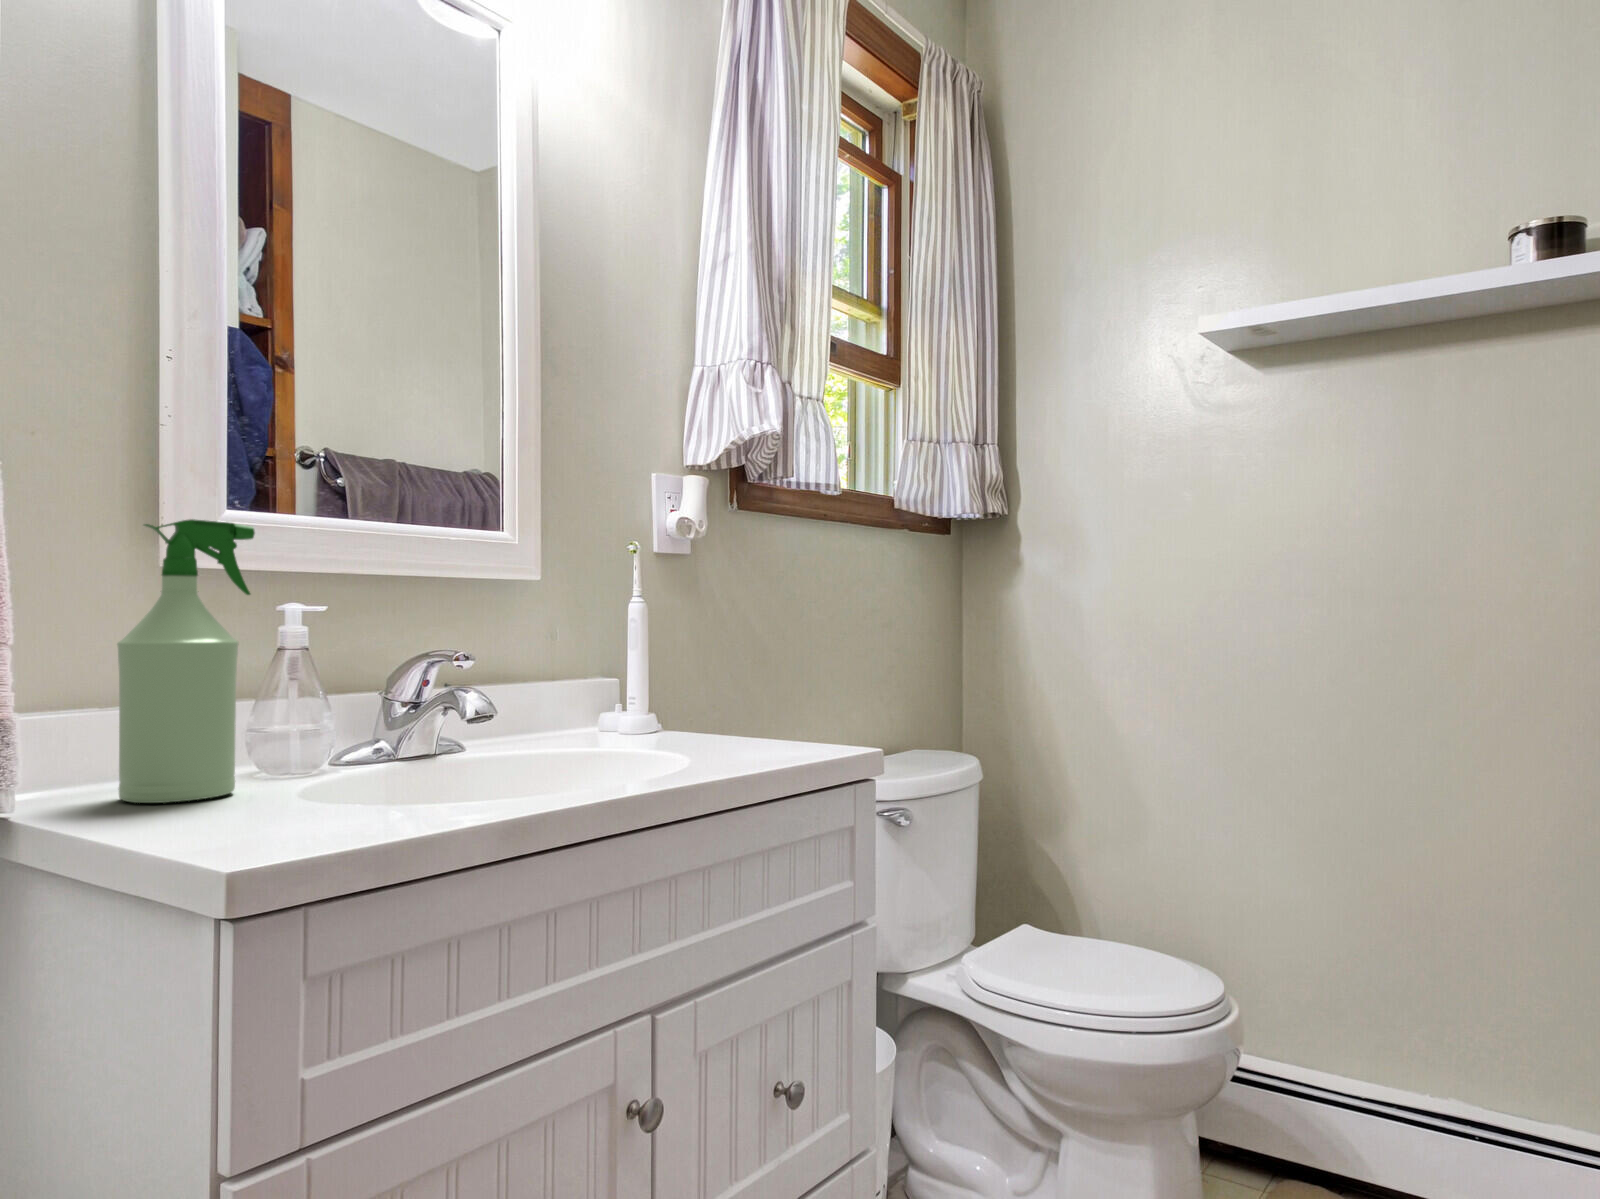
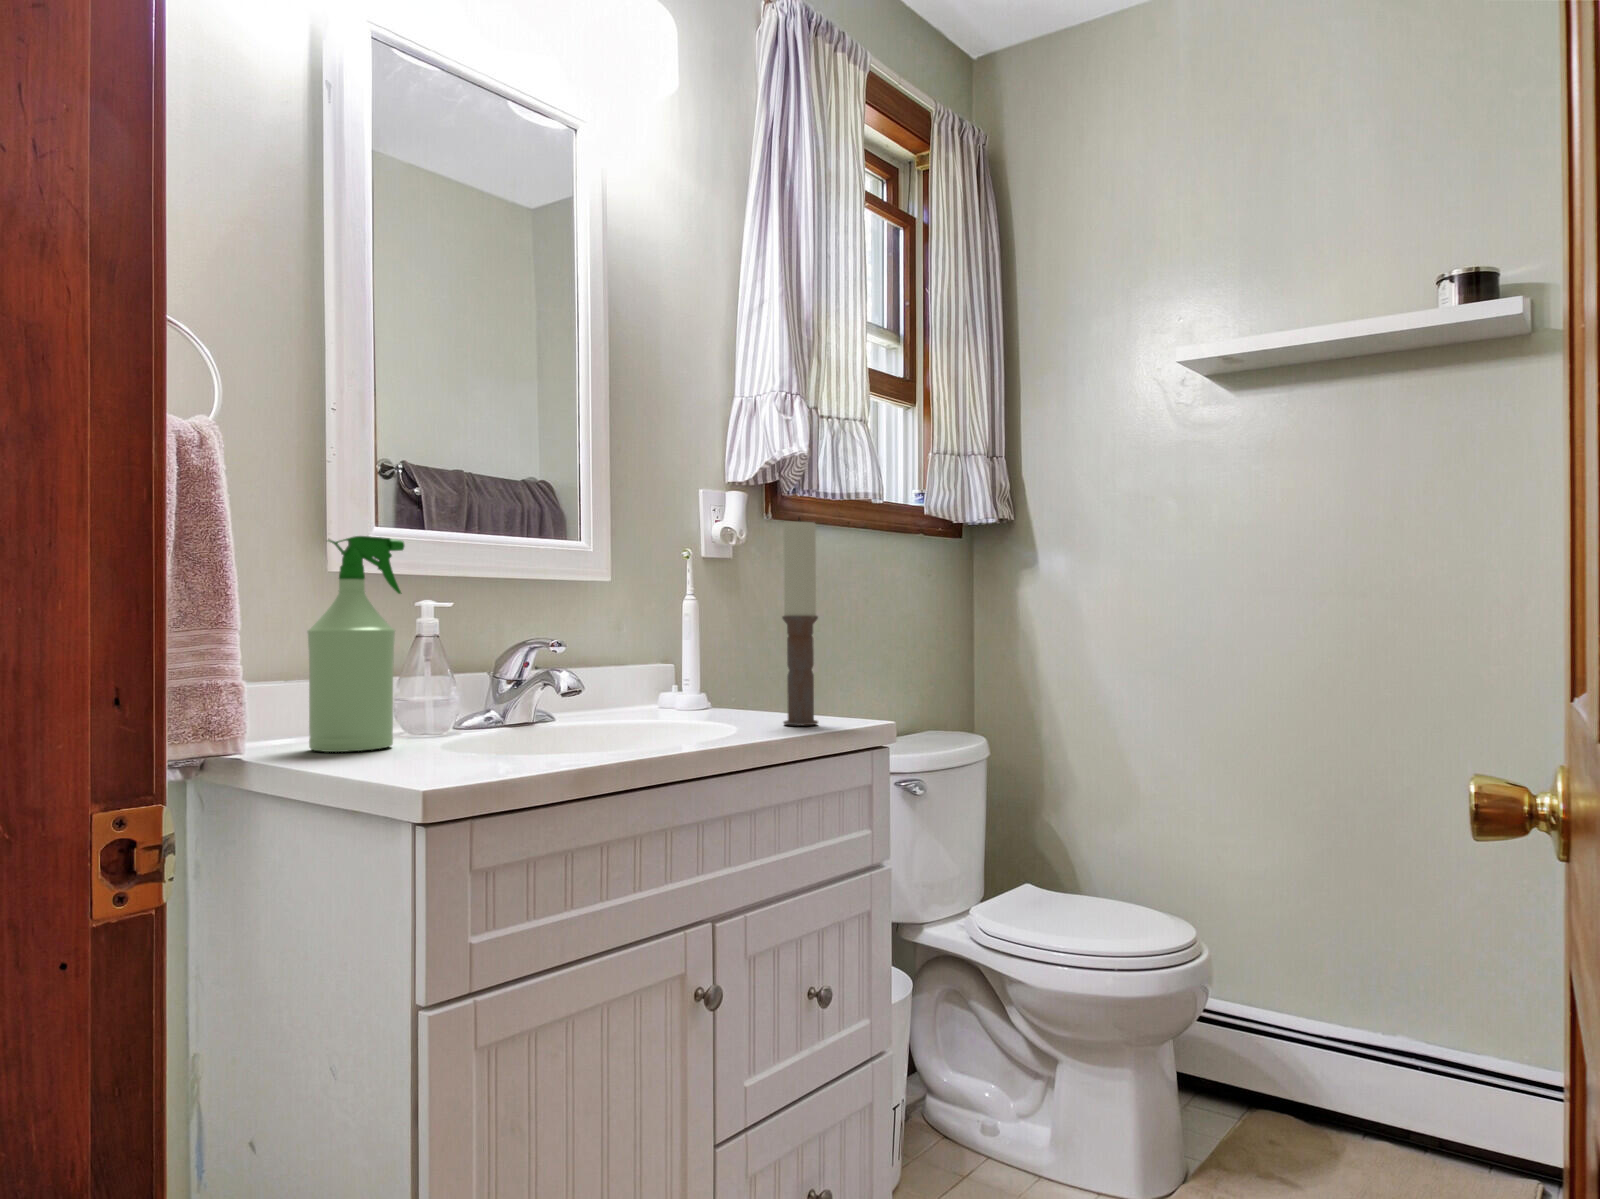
candle: none [745,502,788,758] -> present [782,518,818,726]

